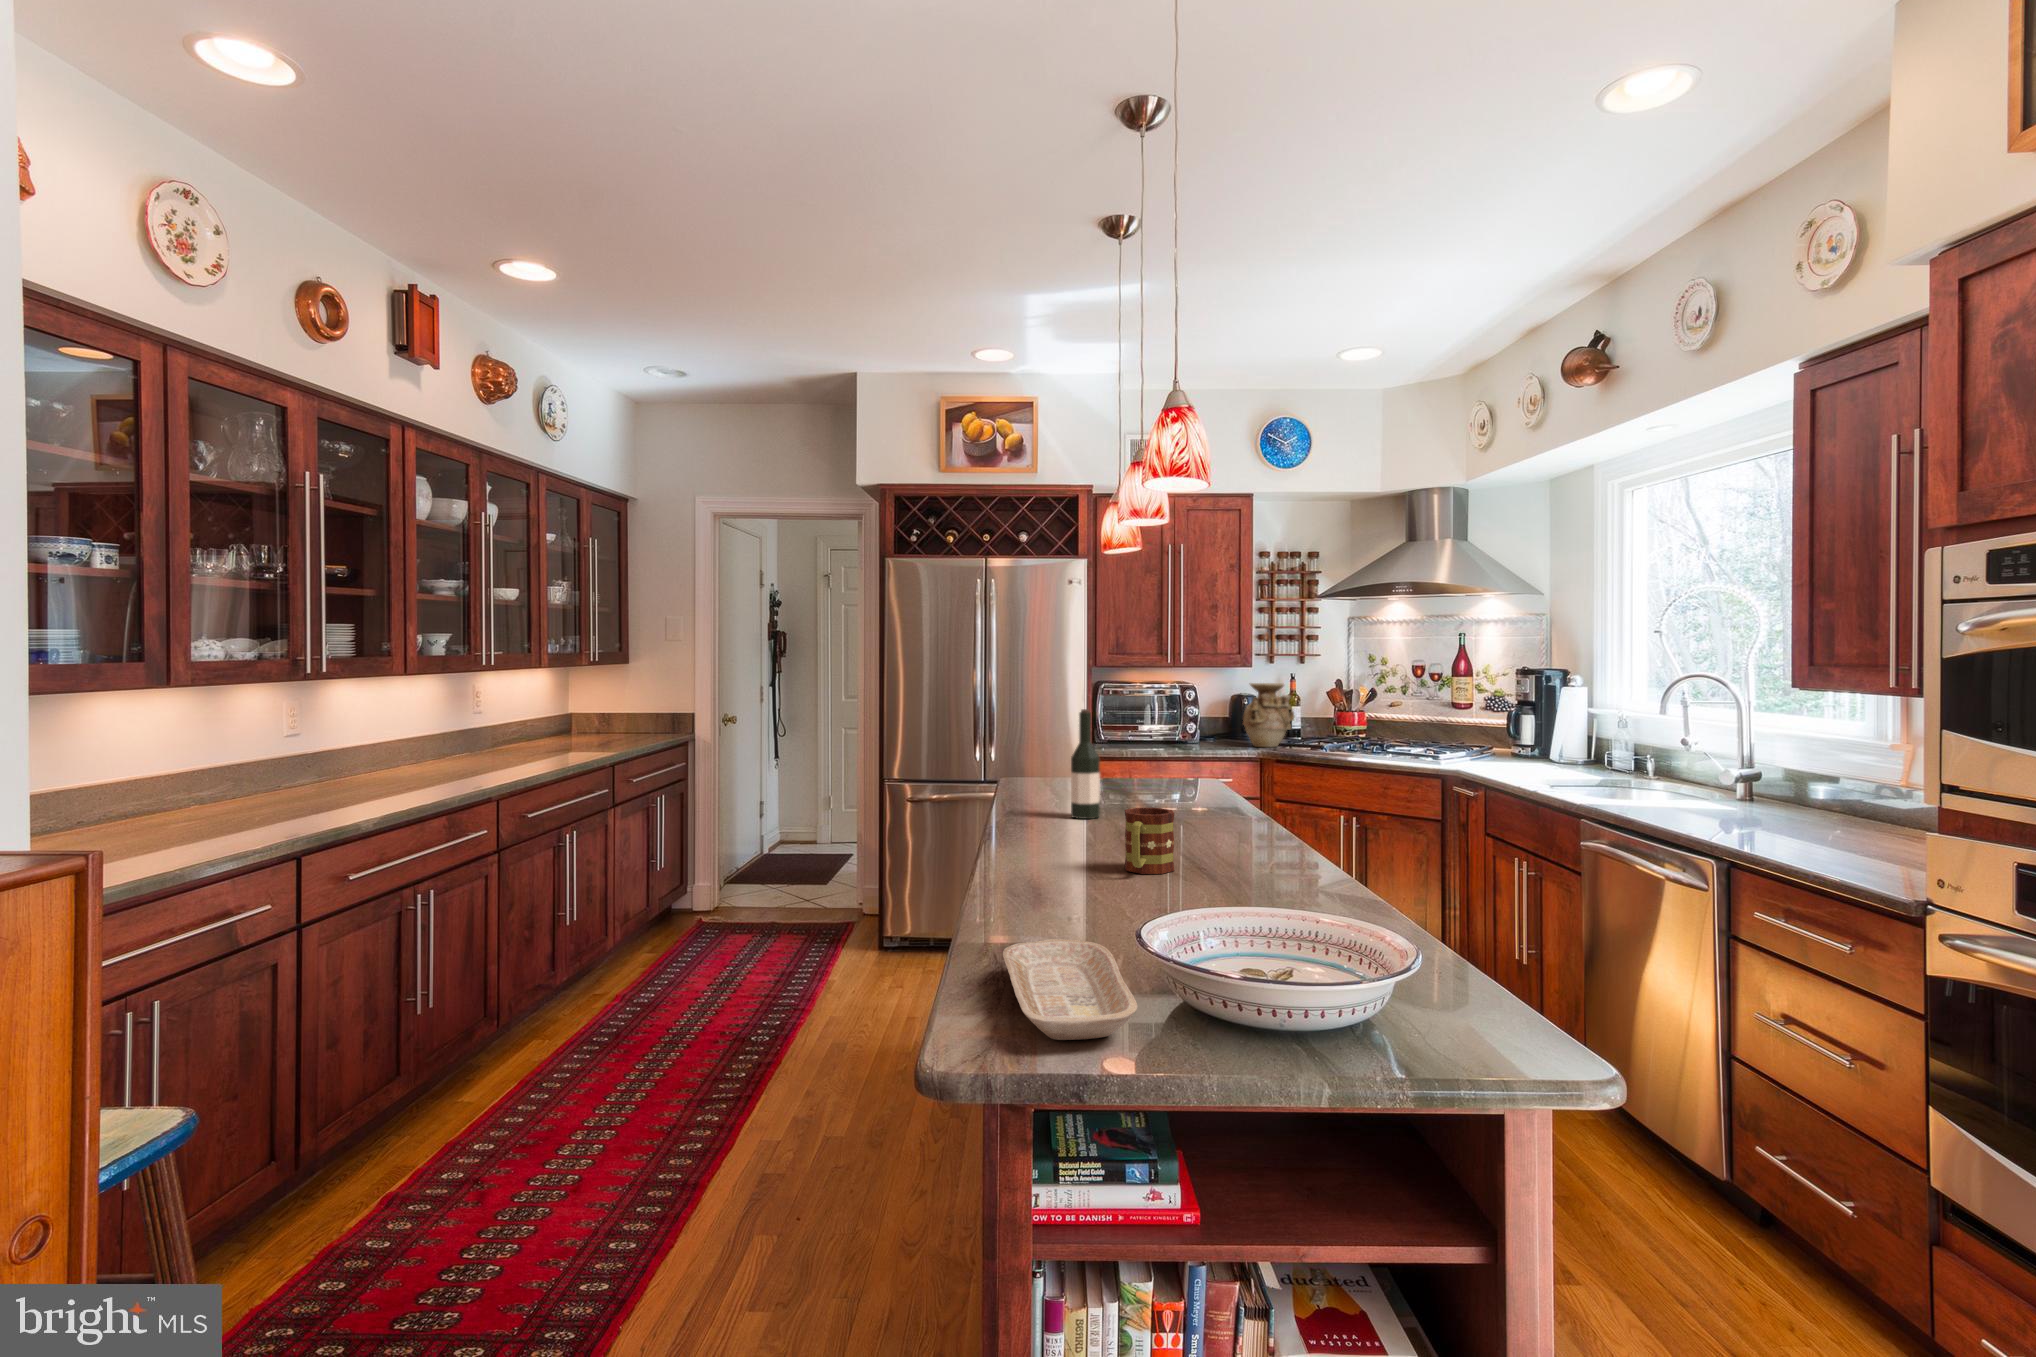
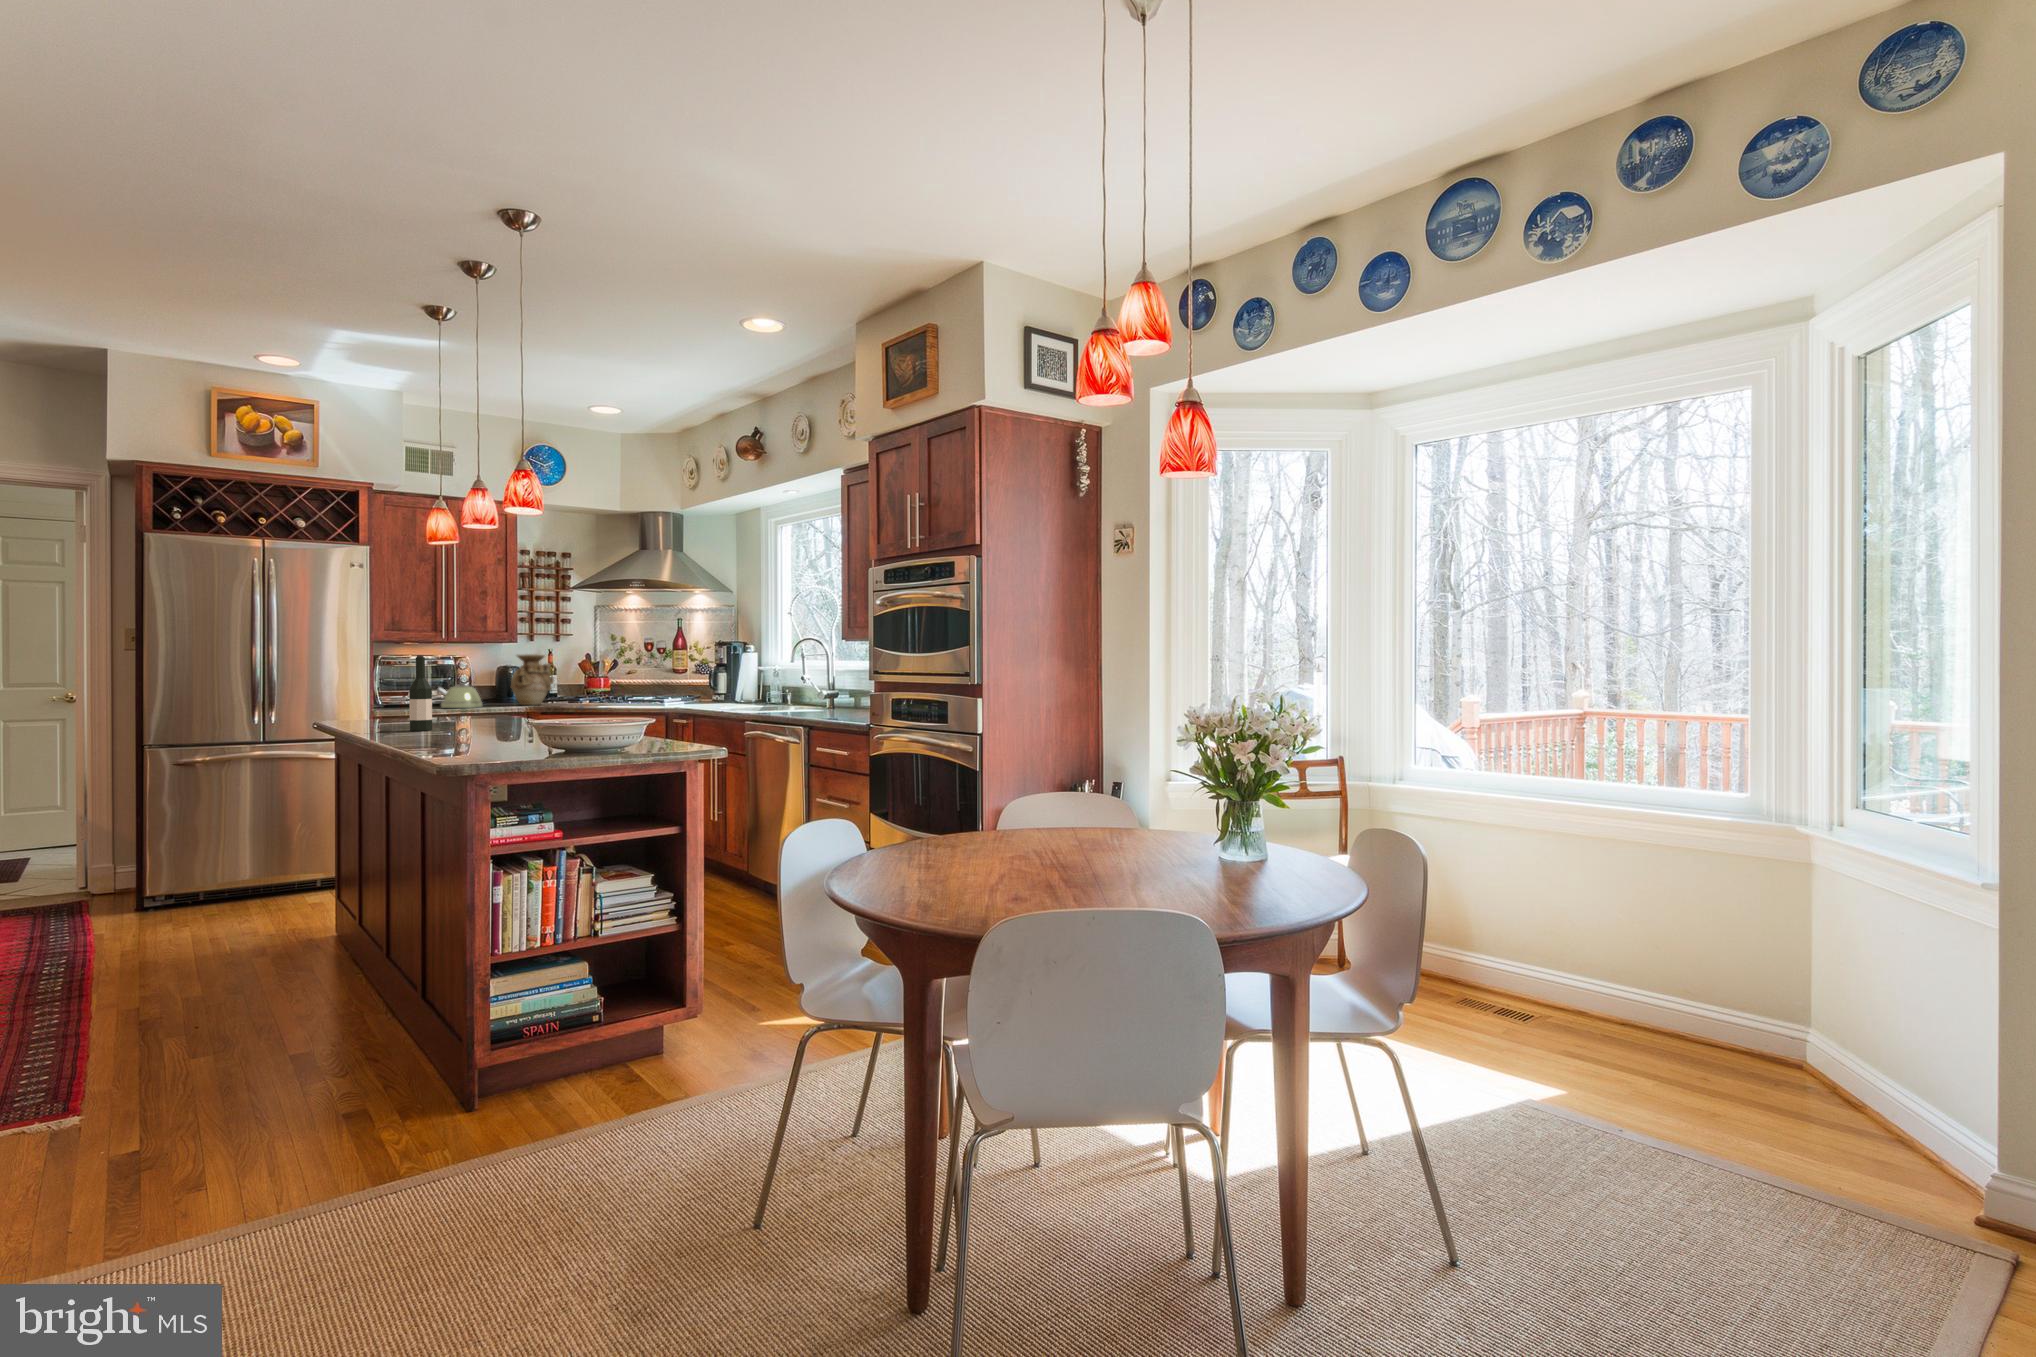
kettle: none [1160,695,1212,748] -> present [437,668,482,708]
mug: present [1125,808,1174,874] -> none [477,703,511,738]
tray: present [1003,939,1138,1040] -> none [452,739,535,759]

